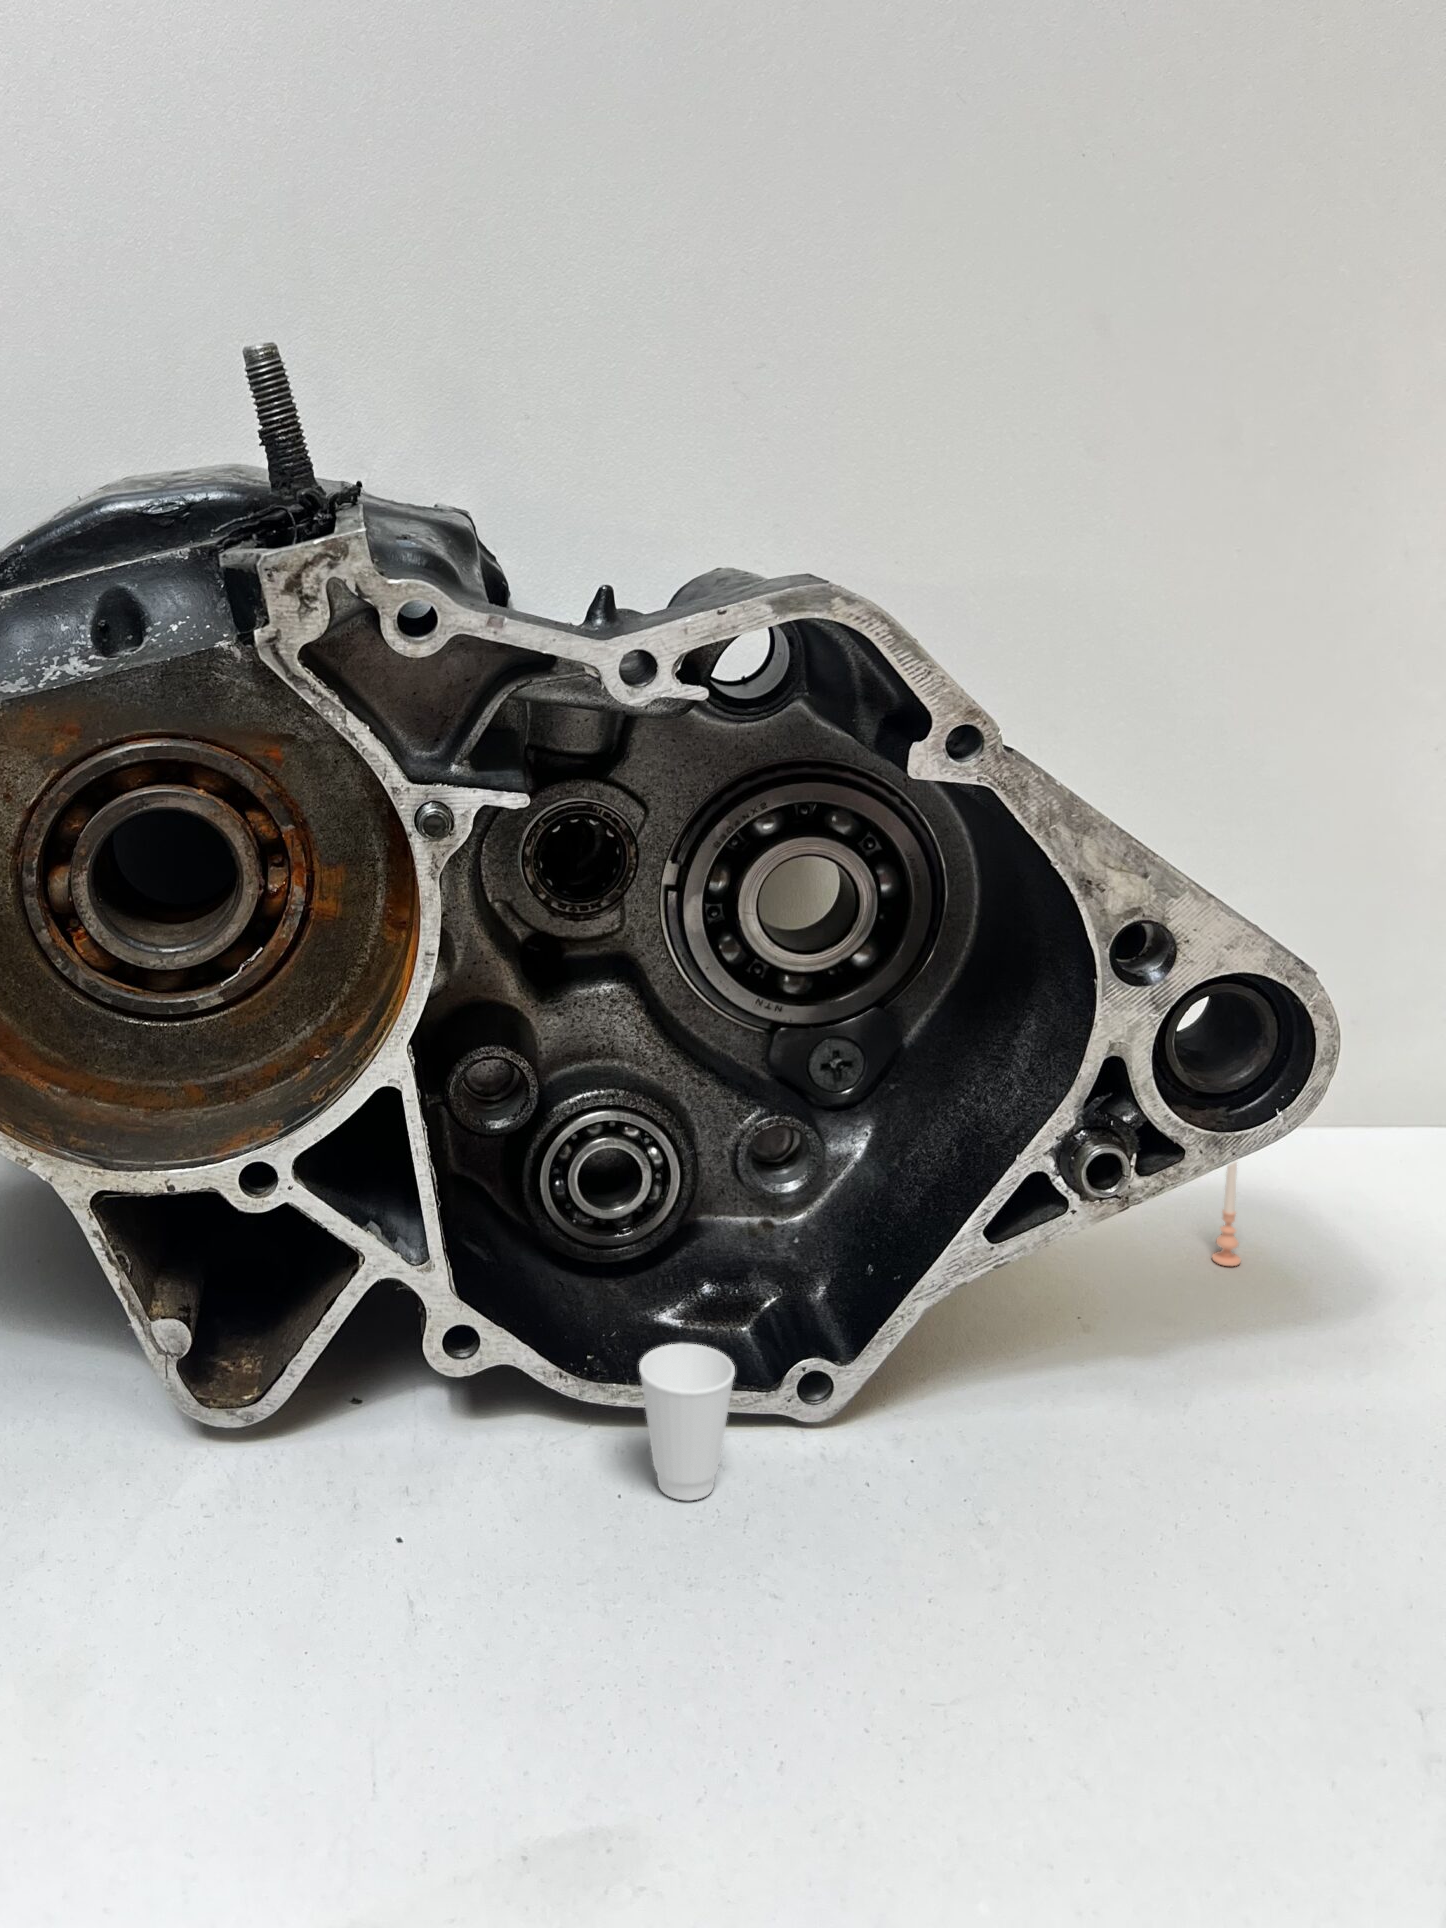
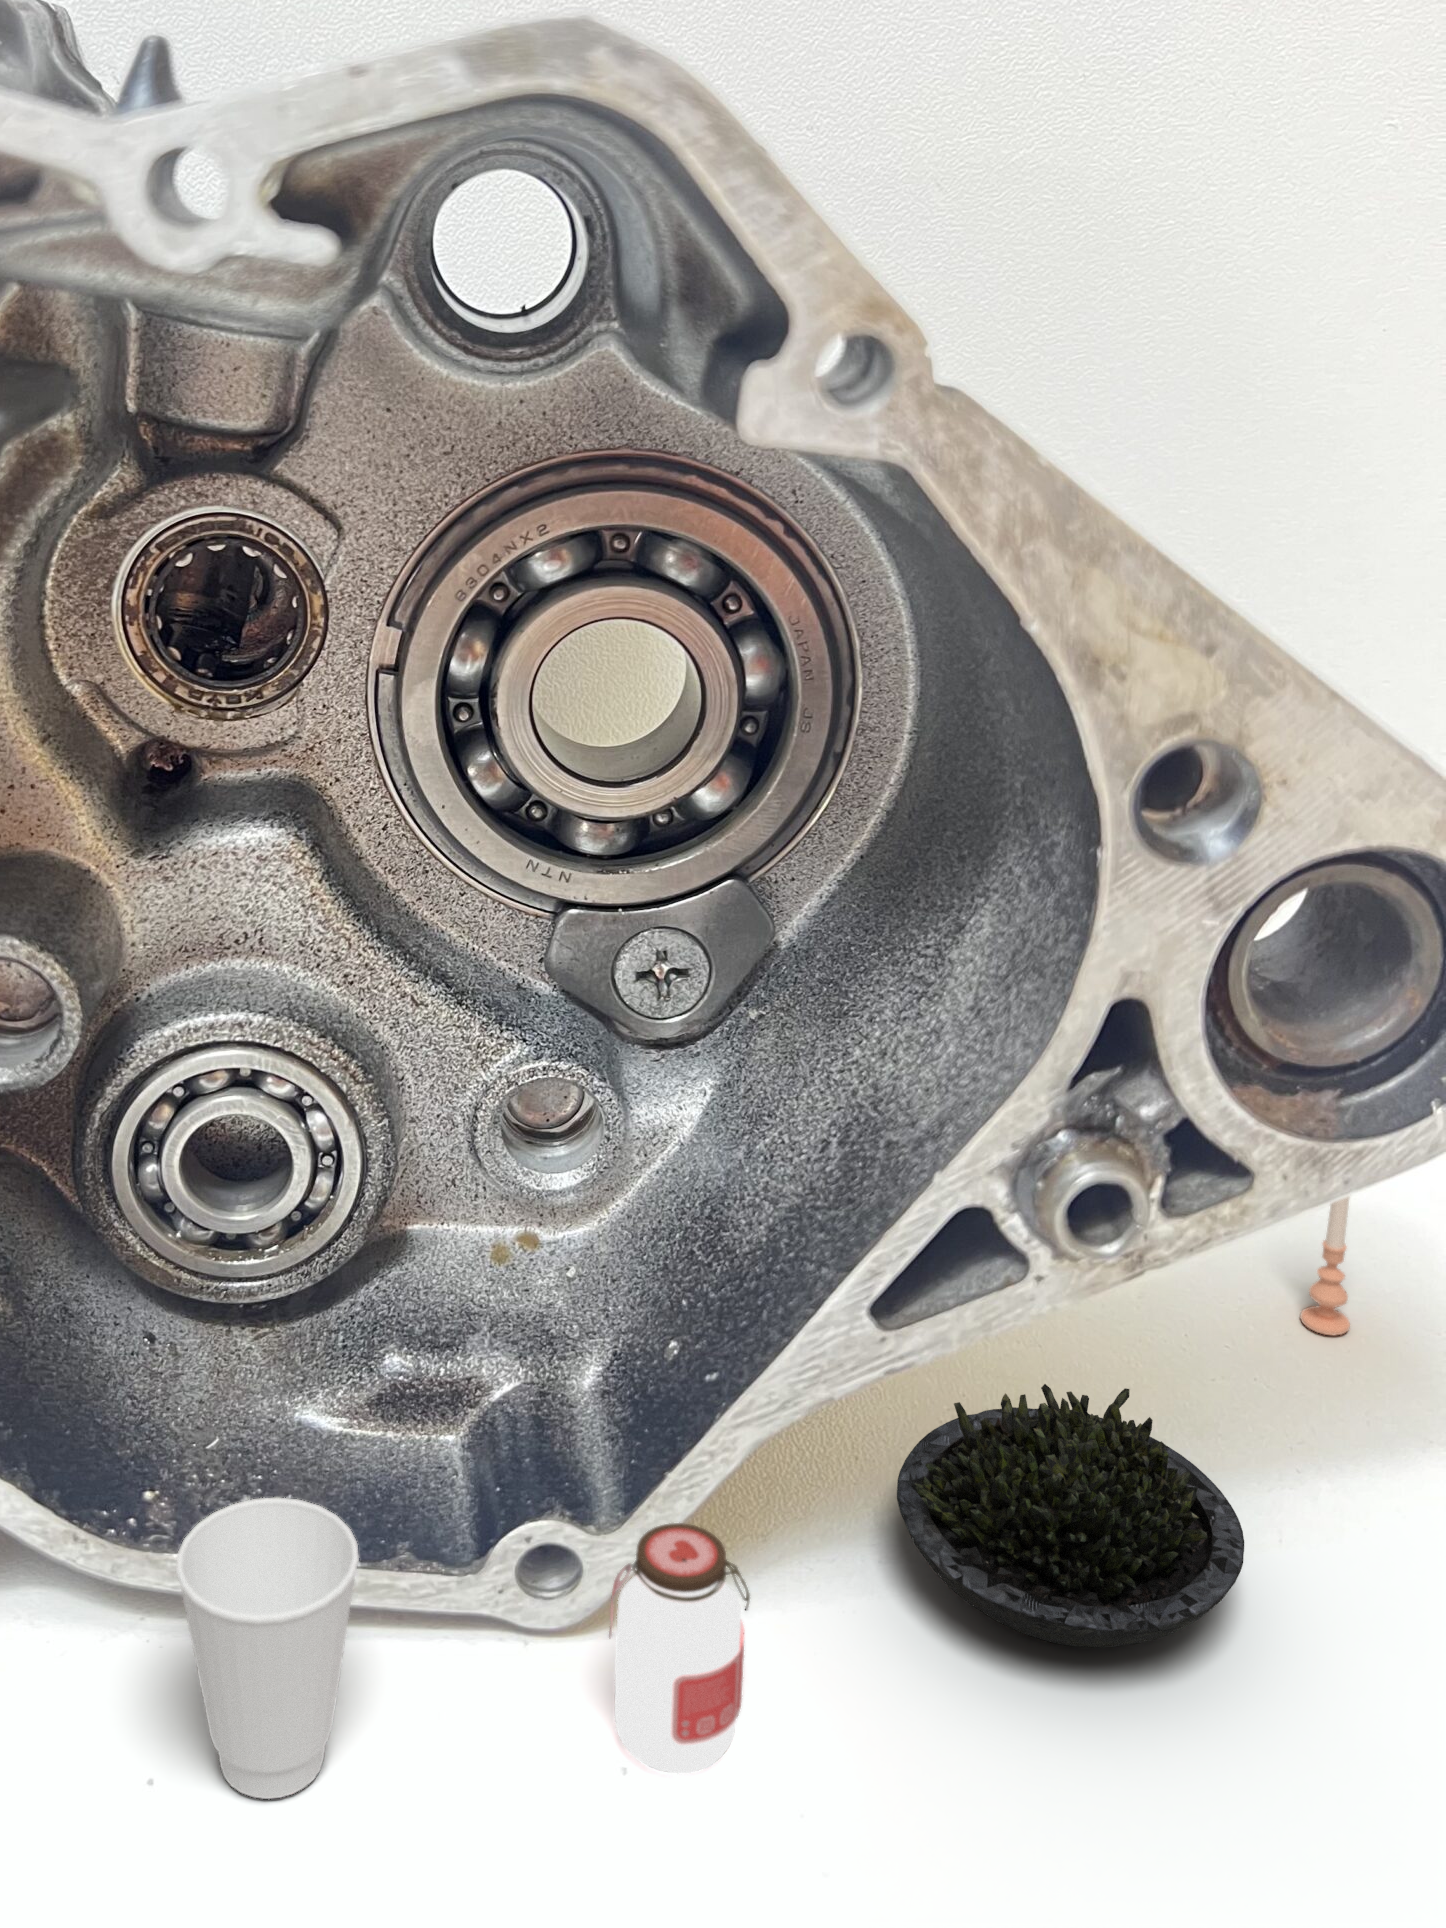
succulent plant: none [996,1285,1189,1416] -> present [897,1384,1244,1647]
jar: none [861,1347,936,1481] -> present [609,1523,750,1773]

